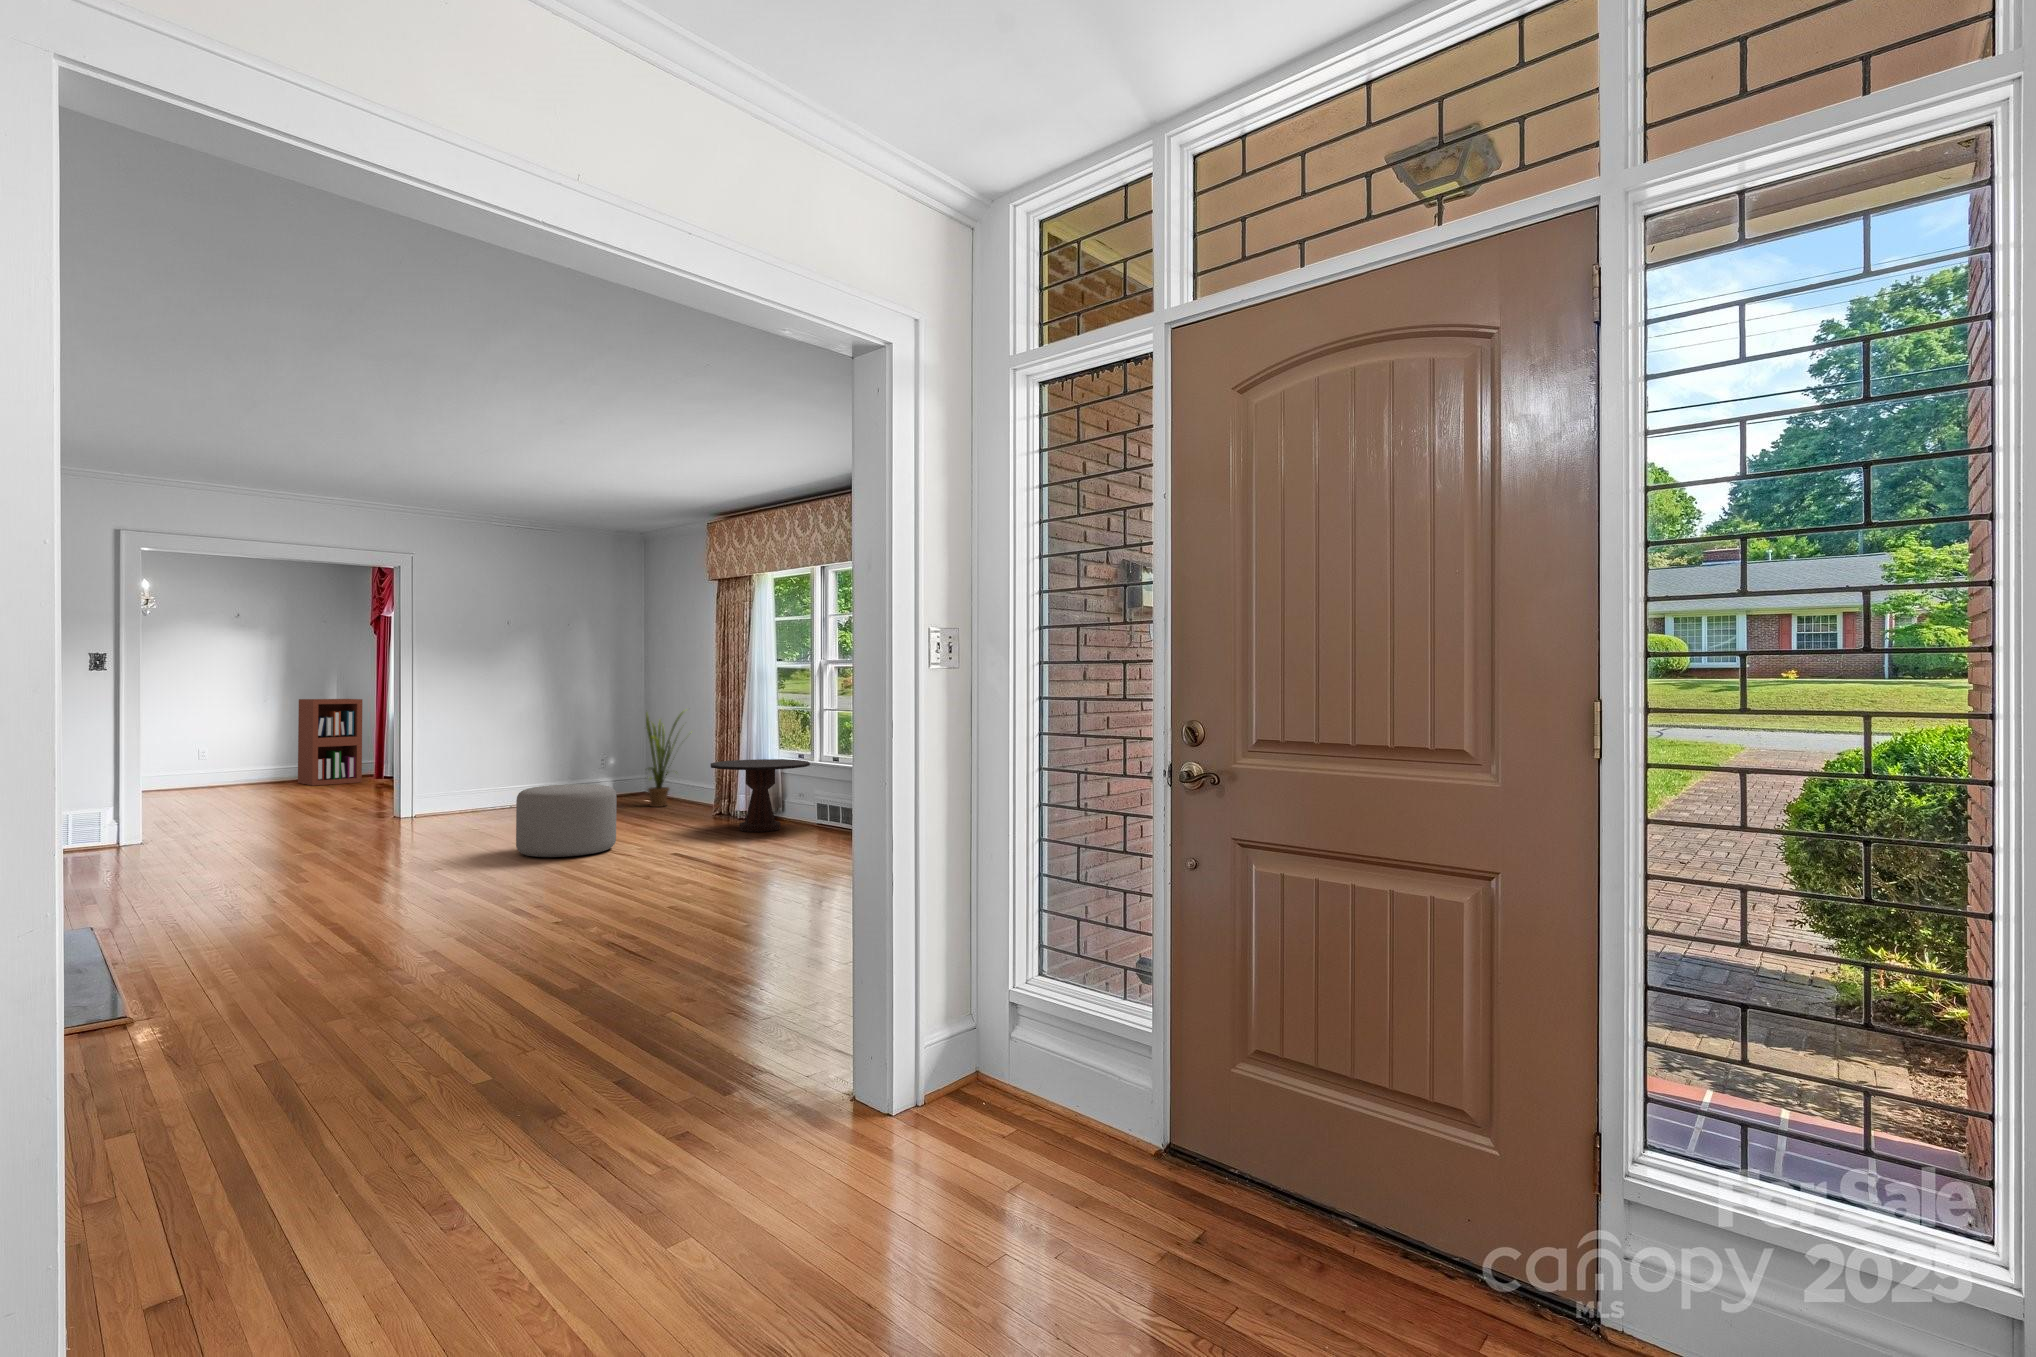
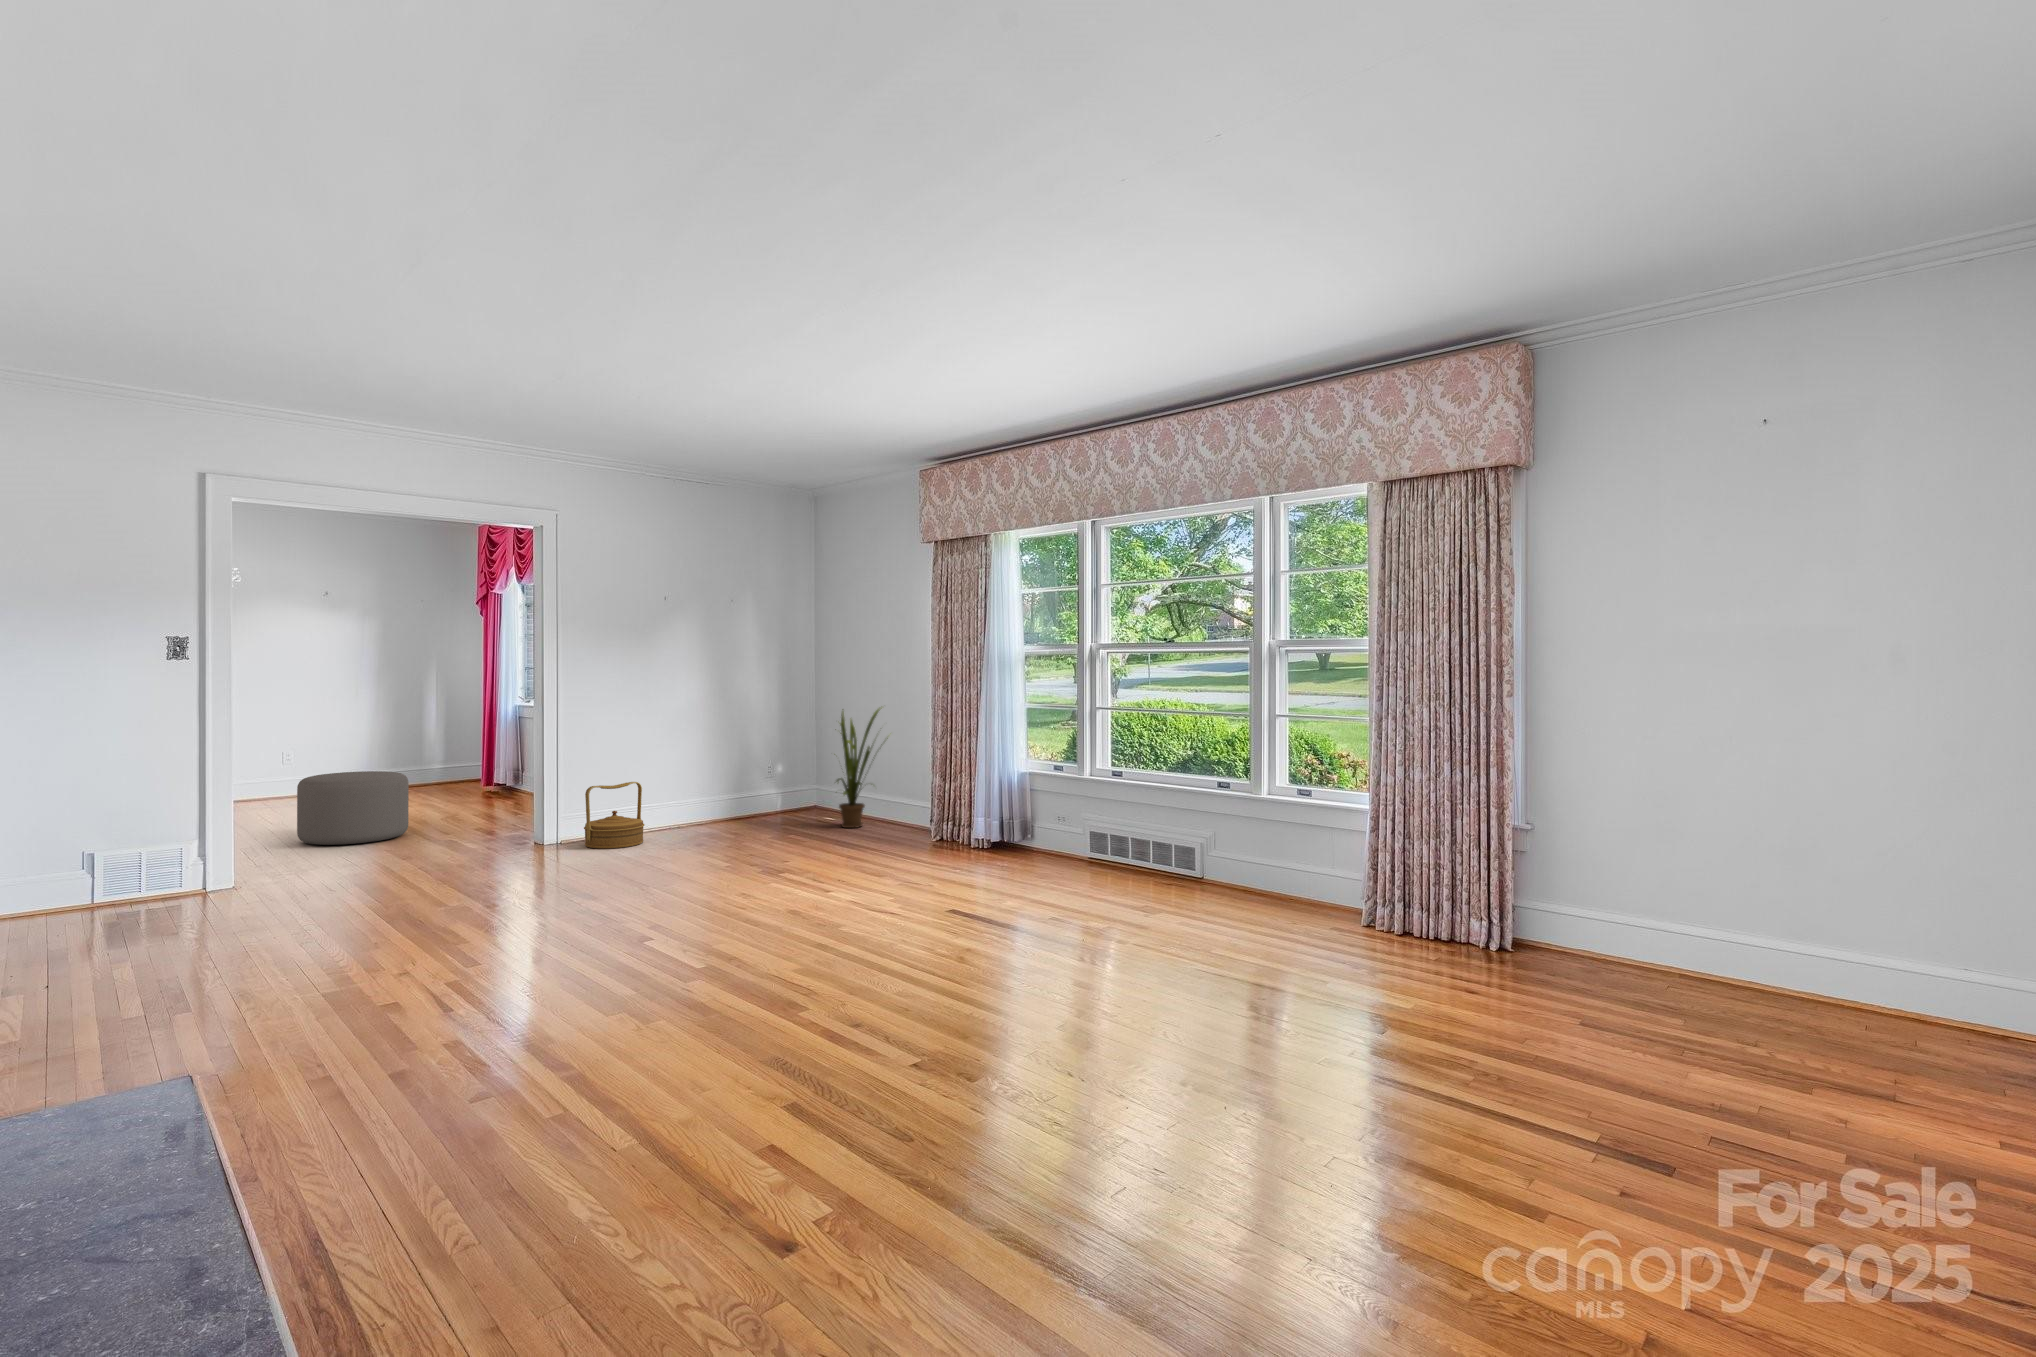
bookshelf: present [298,699,362,786] -> none [395,691,469,794]
side table: present [711,759,810,832] -> none [959,773,1084,871]
woven basket: none [429,769,480,820] -> present [584,782,644,849]
ottoman: present [516,784,616,857] -> present [297,771,409,845]

